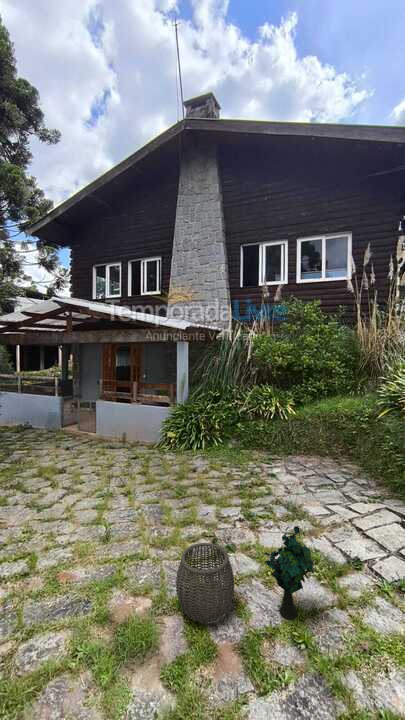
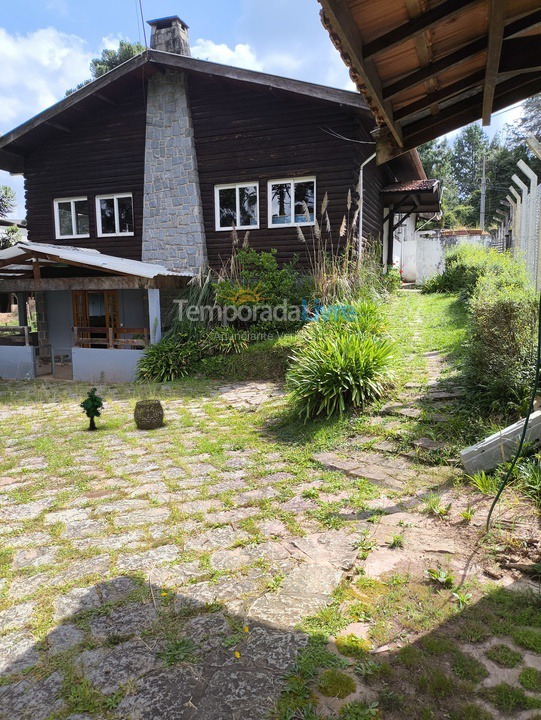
decorative plant: present [264,526,314,620] -> present [78,388,104,430]

